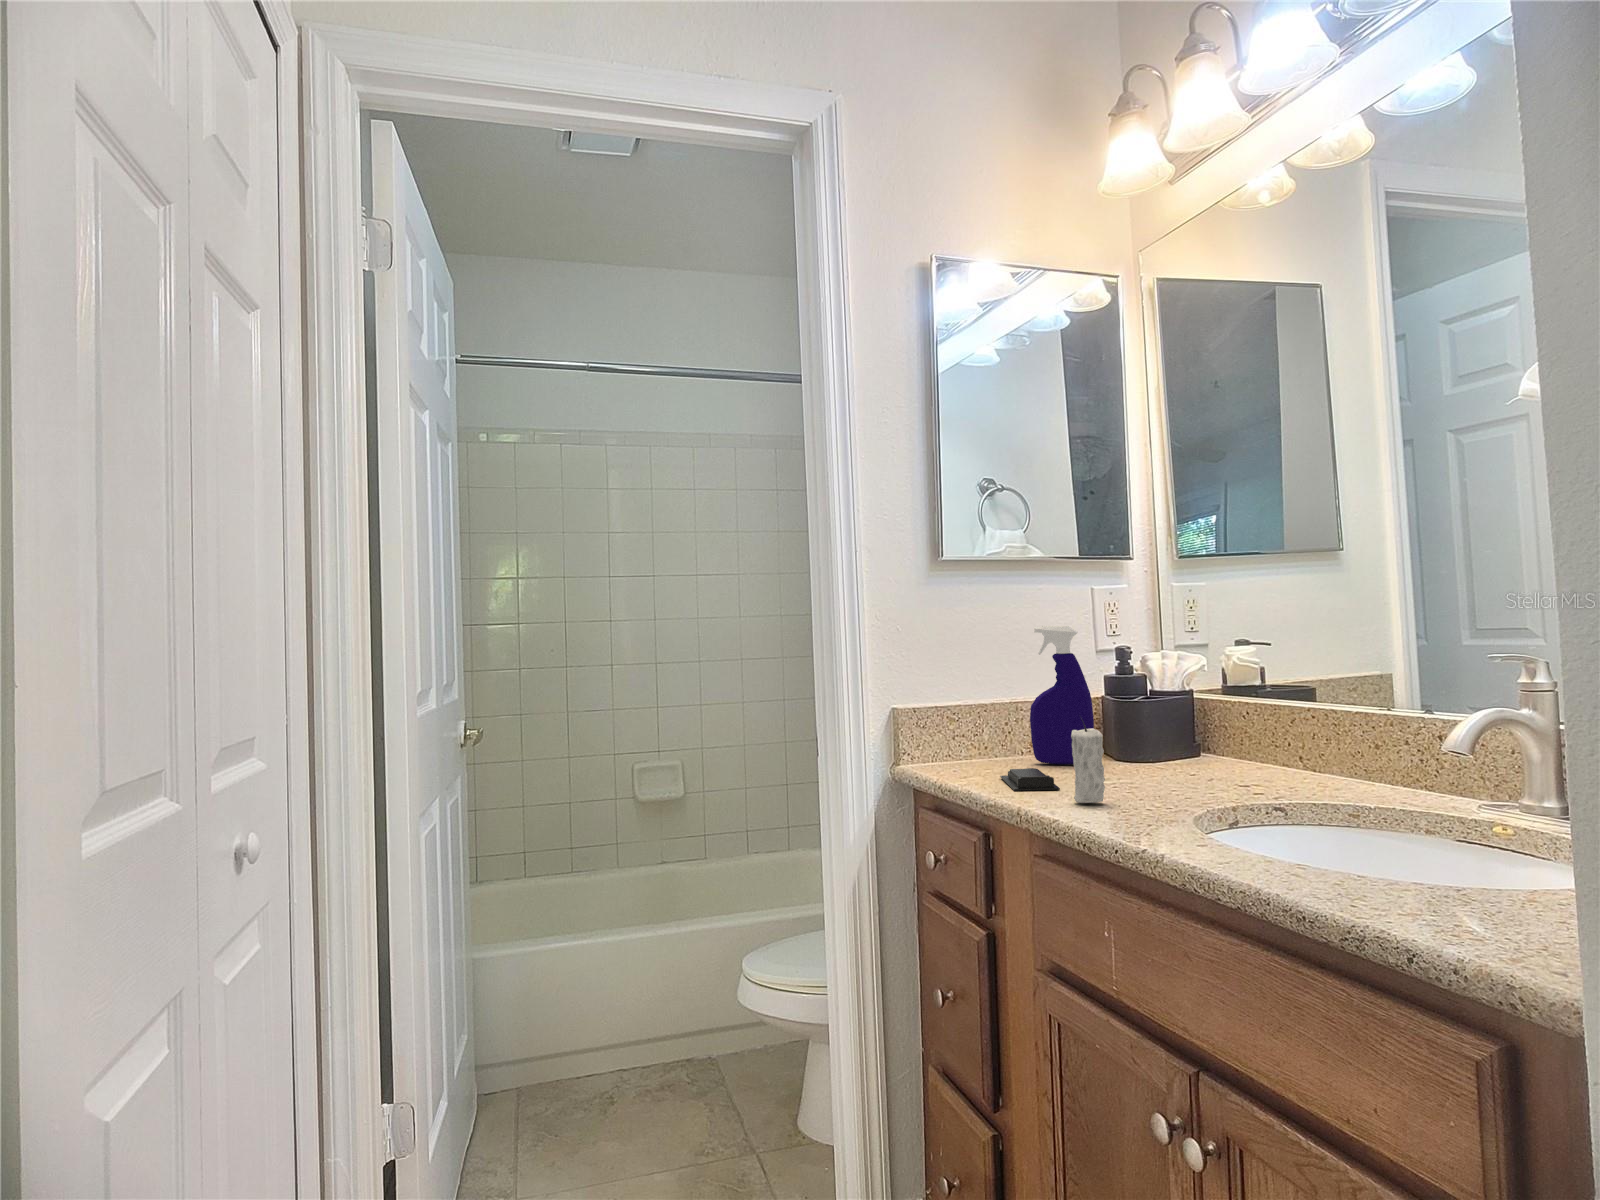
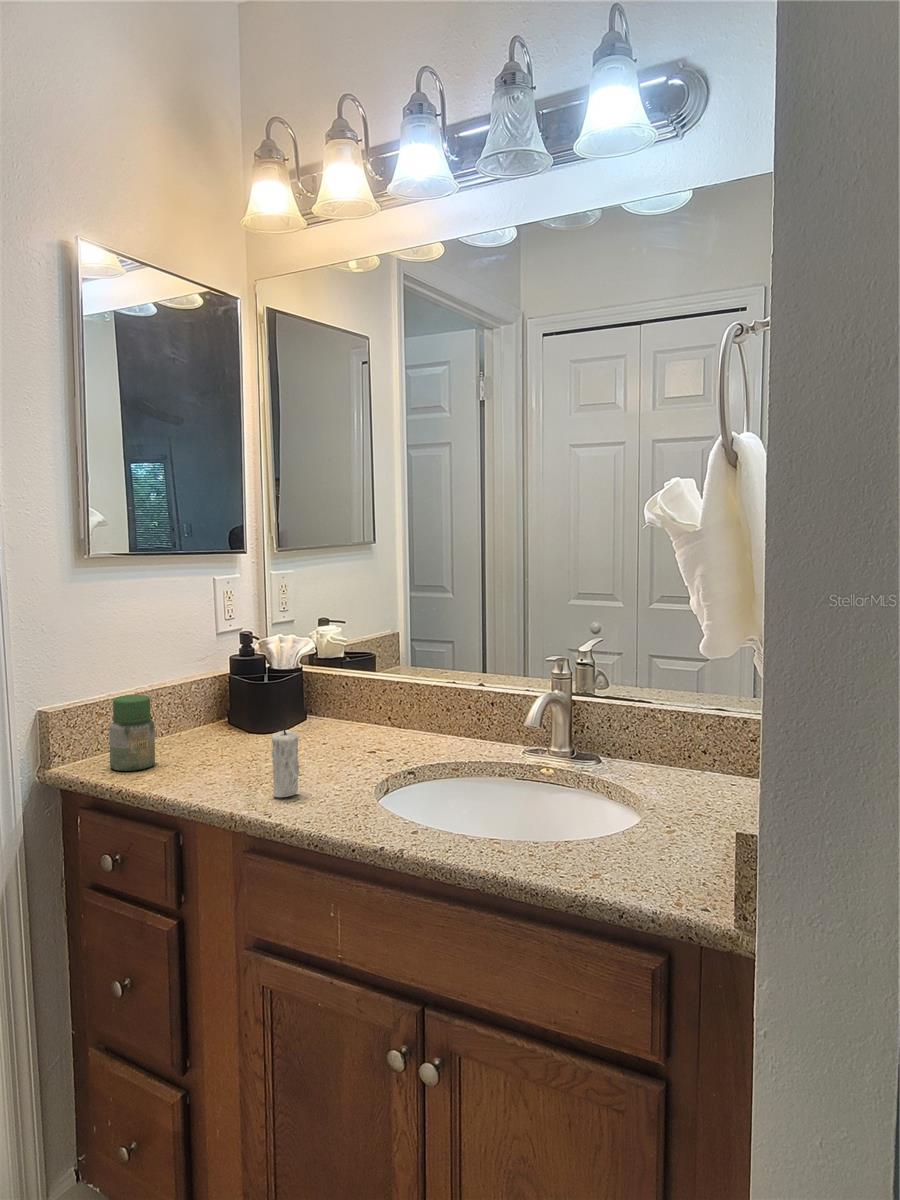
spray bottle: present [1030,626,1094,764] -> none [180,619,238,746]
jar: none [948,699,993,773] -> present [109,695,155,771]
soap bar: present [1000,768,1060,791] -> none [173,760,244,790]

